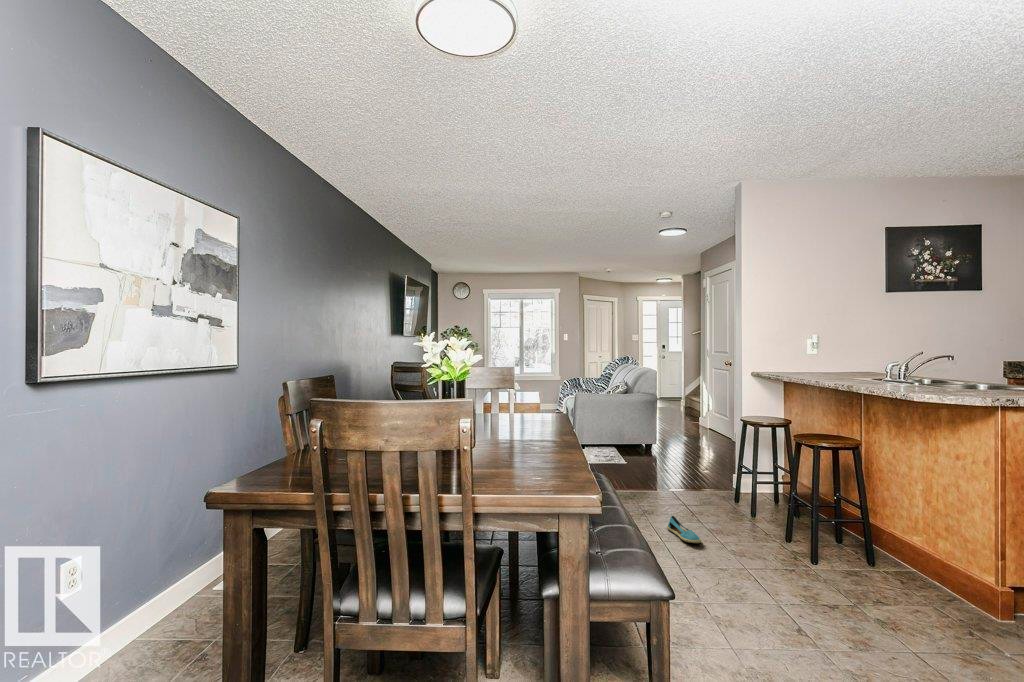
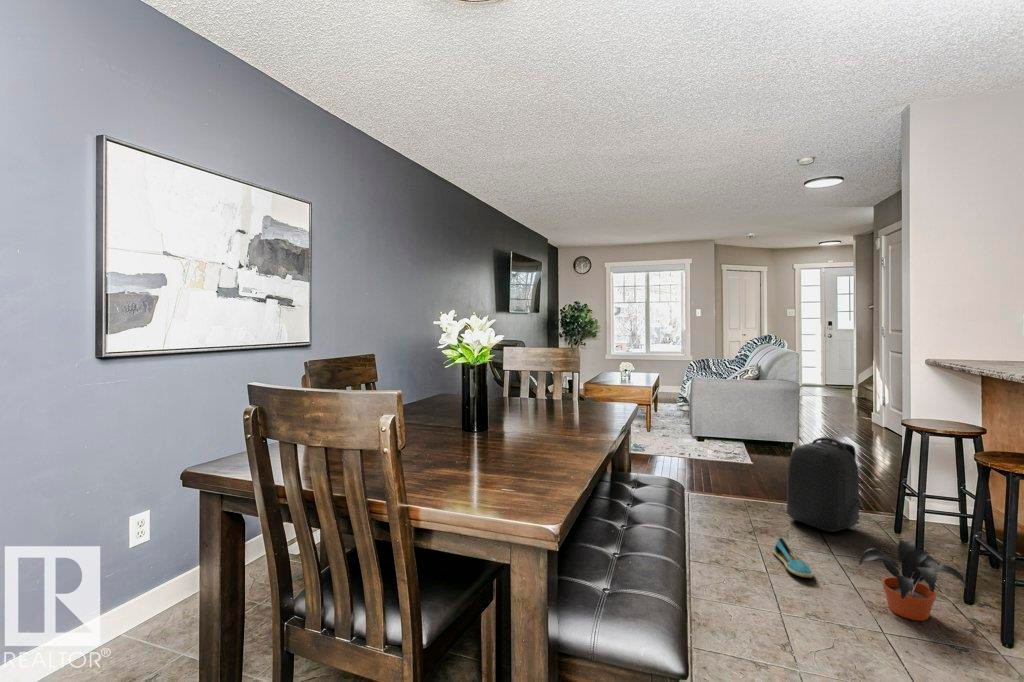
backpack: none [668,434,721,508] -> present [787,437,860,532]
potted plant: none [733,504,804,562] -> present [859,540,966,621]

